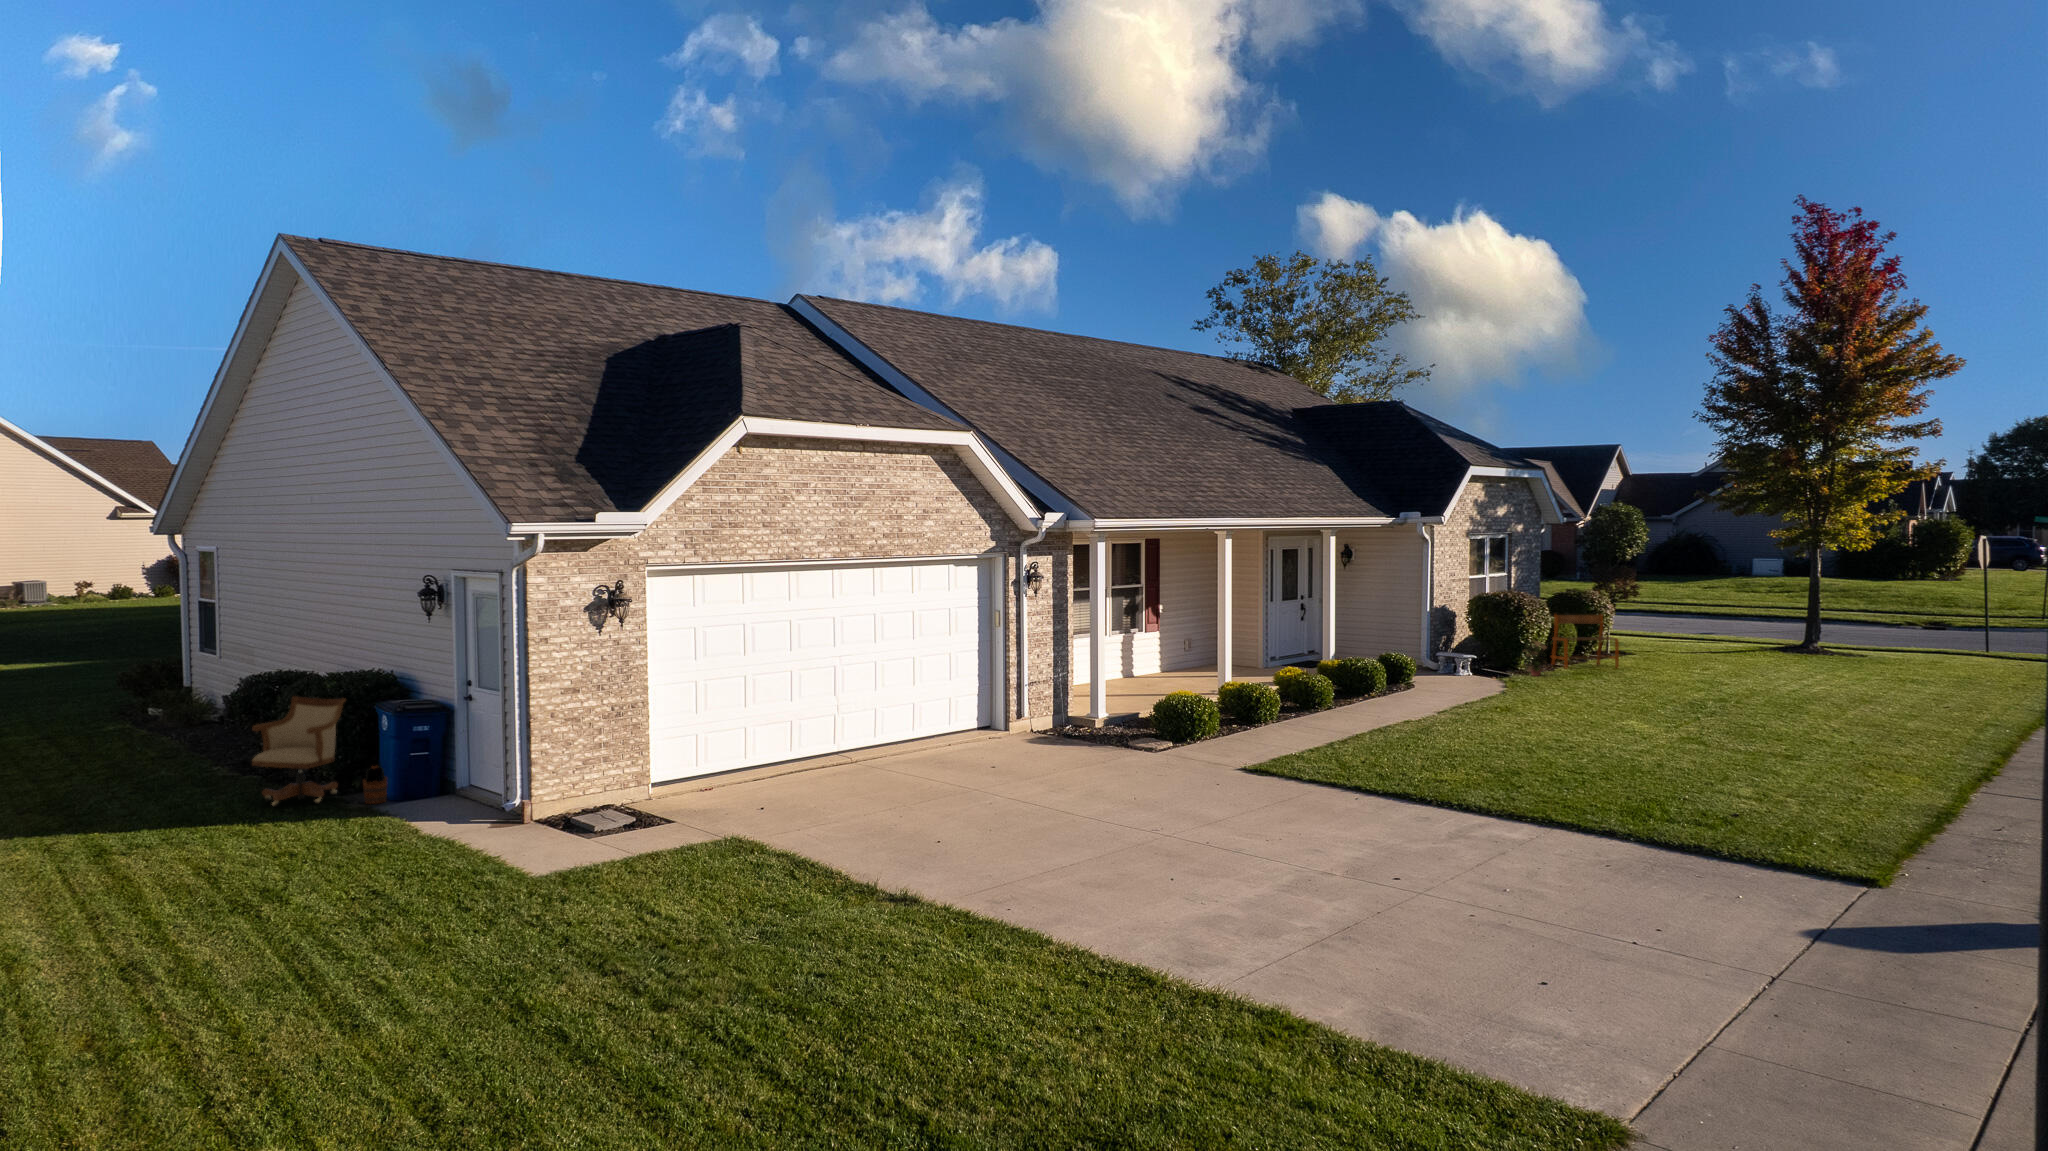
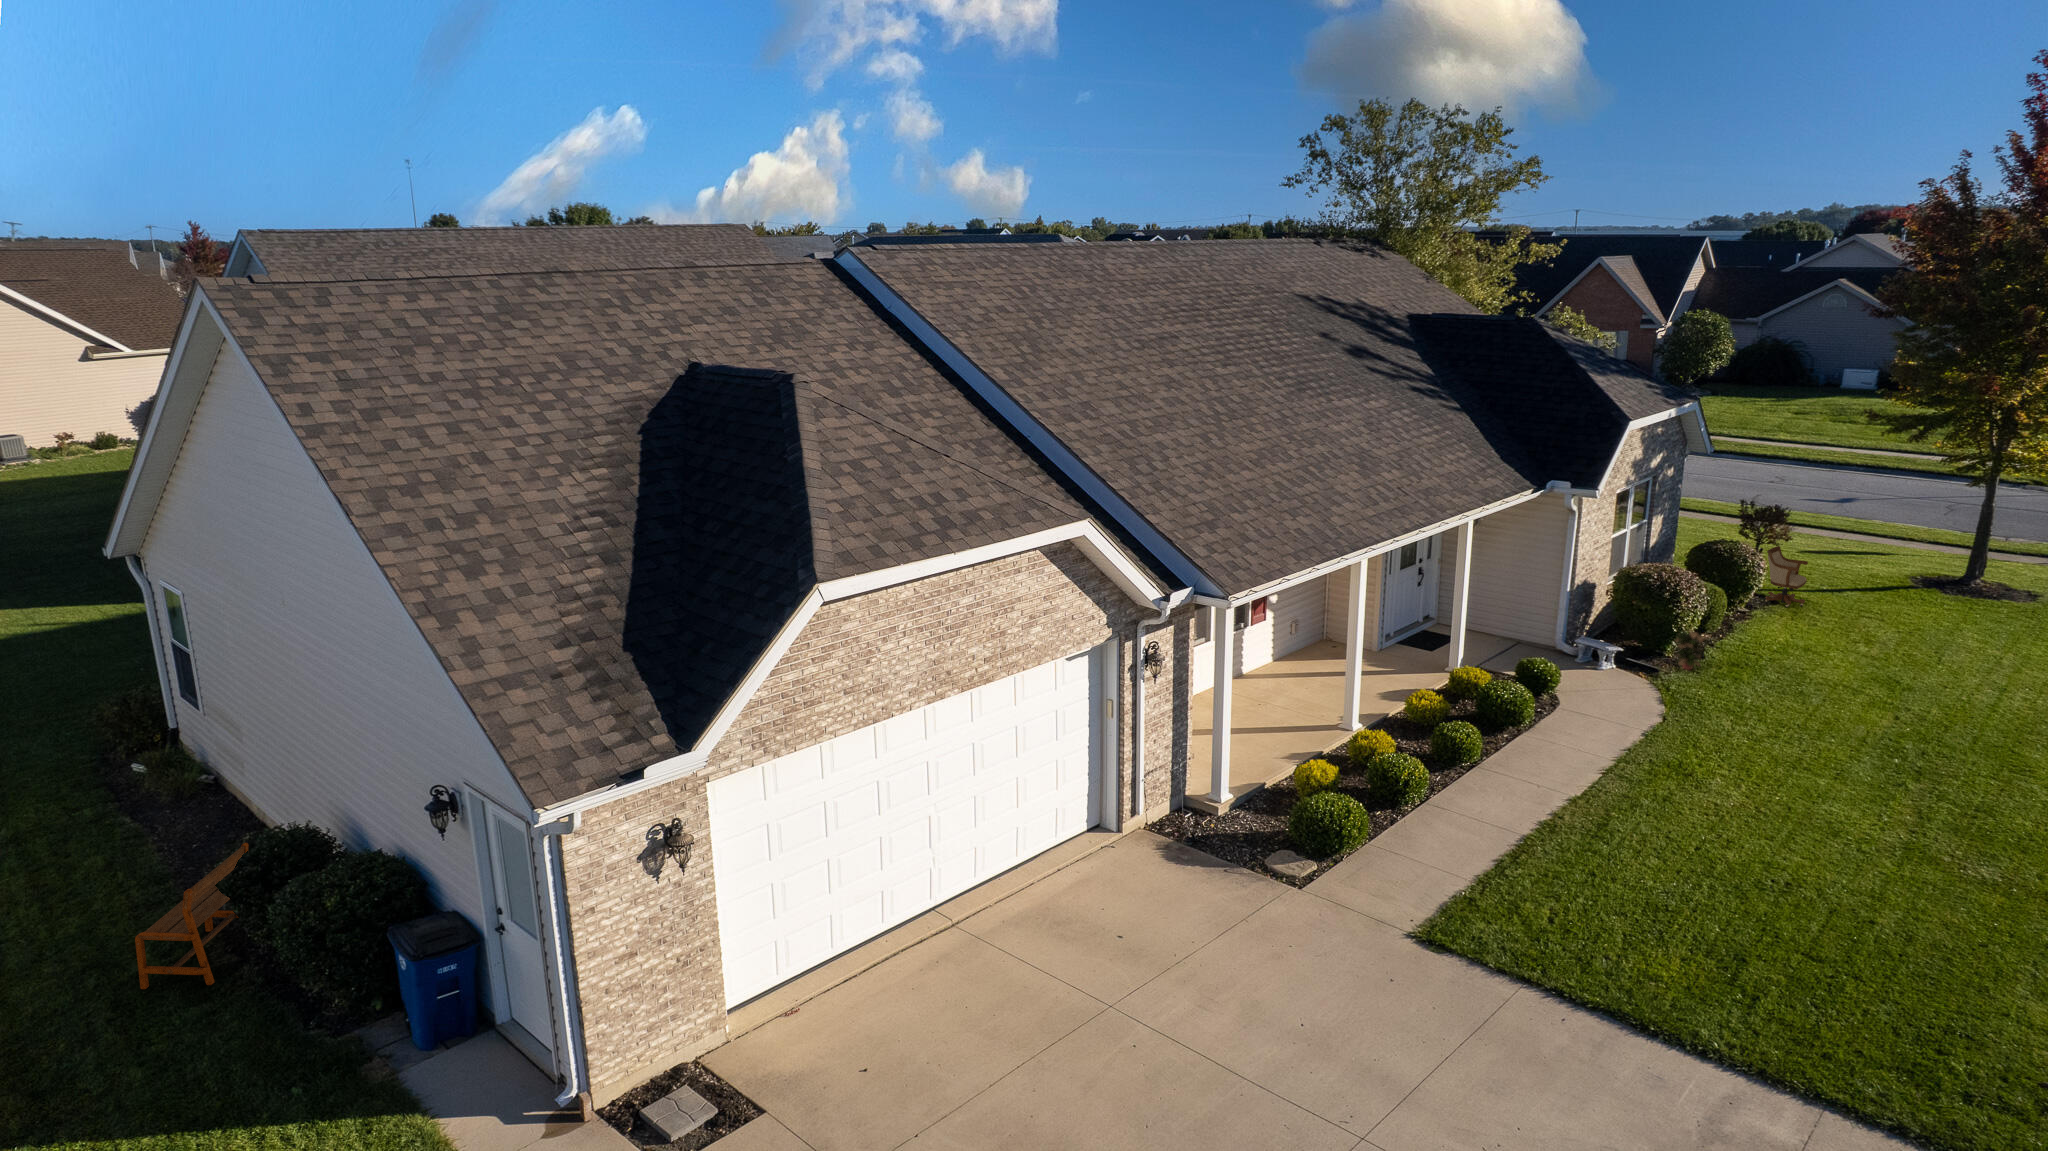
bench: present [1551,614,1619,669] -> present [135,843,249,989]
chair: present [252,696,346,807] -> present [1765,546,1808,608]
wooden bucket: present [363,766,387,804] -> none [384,1020,416,1066]

